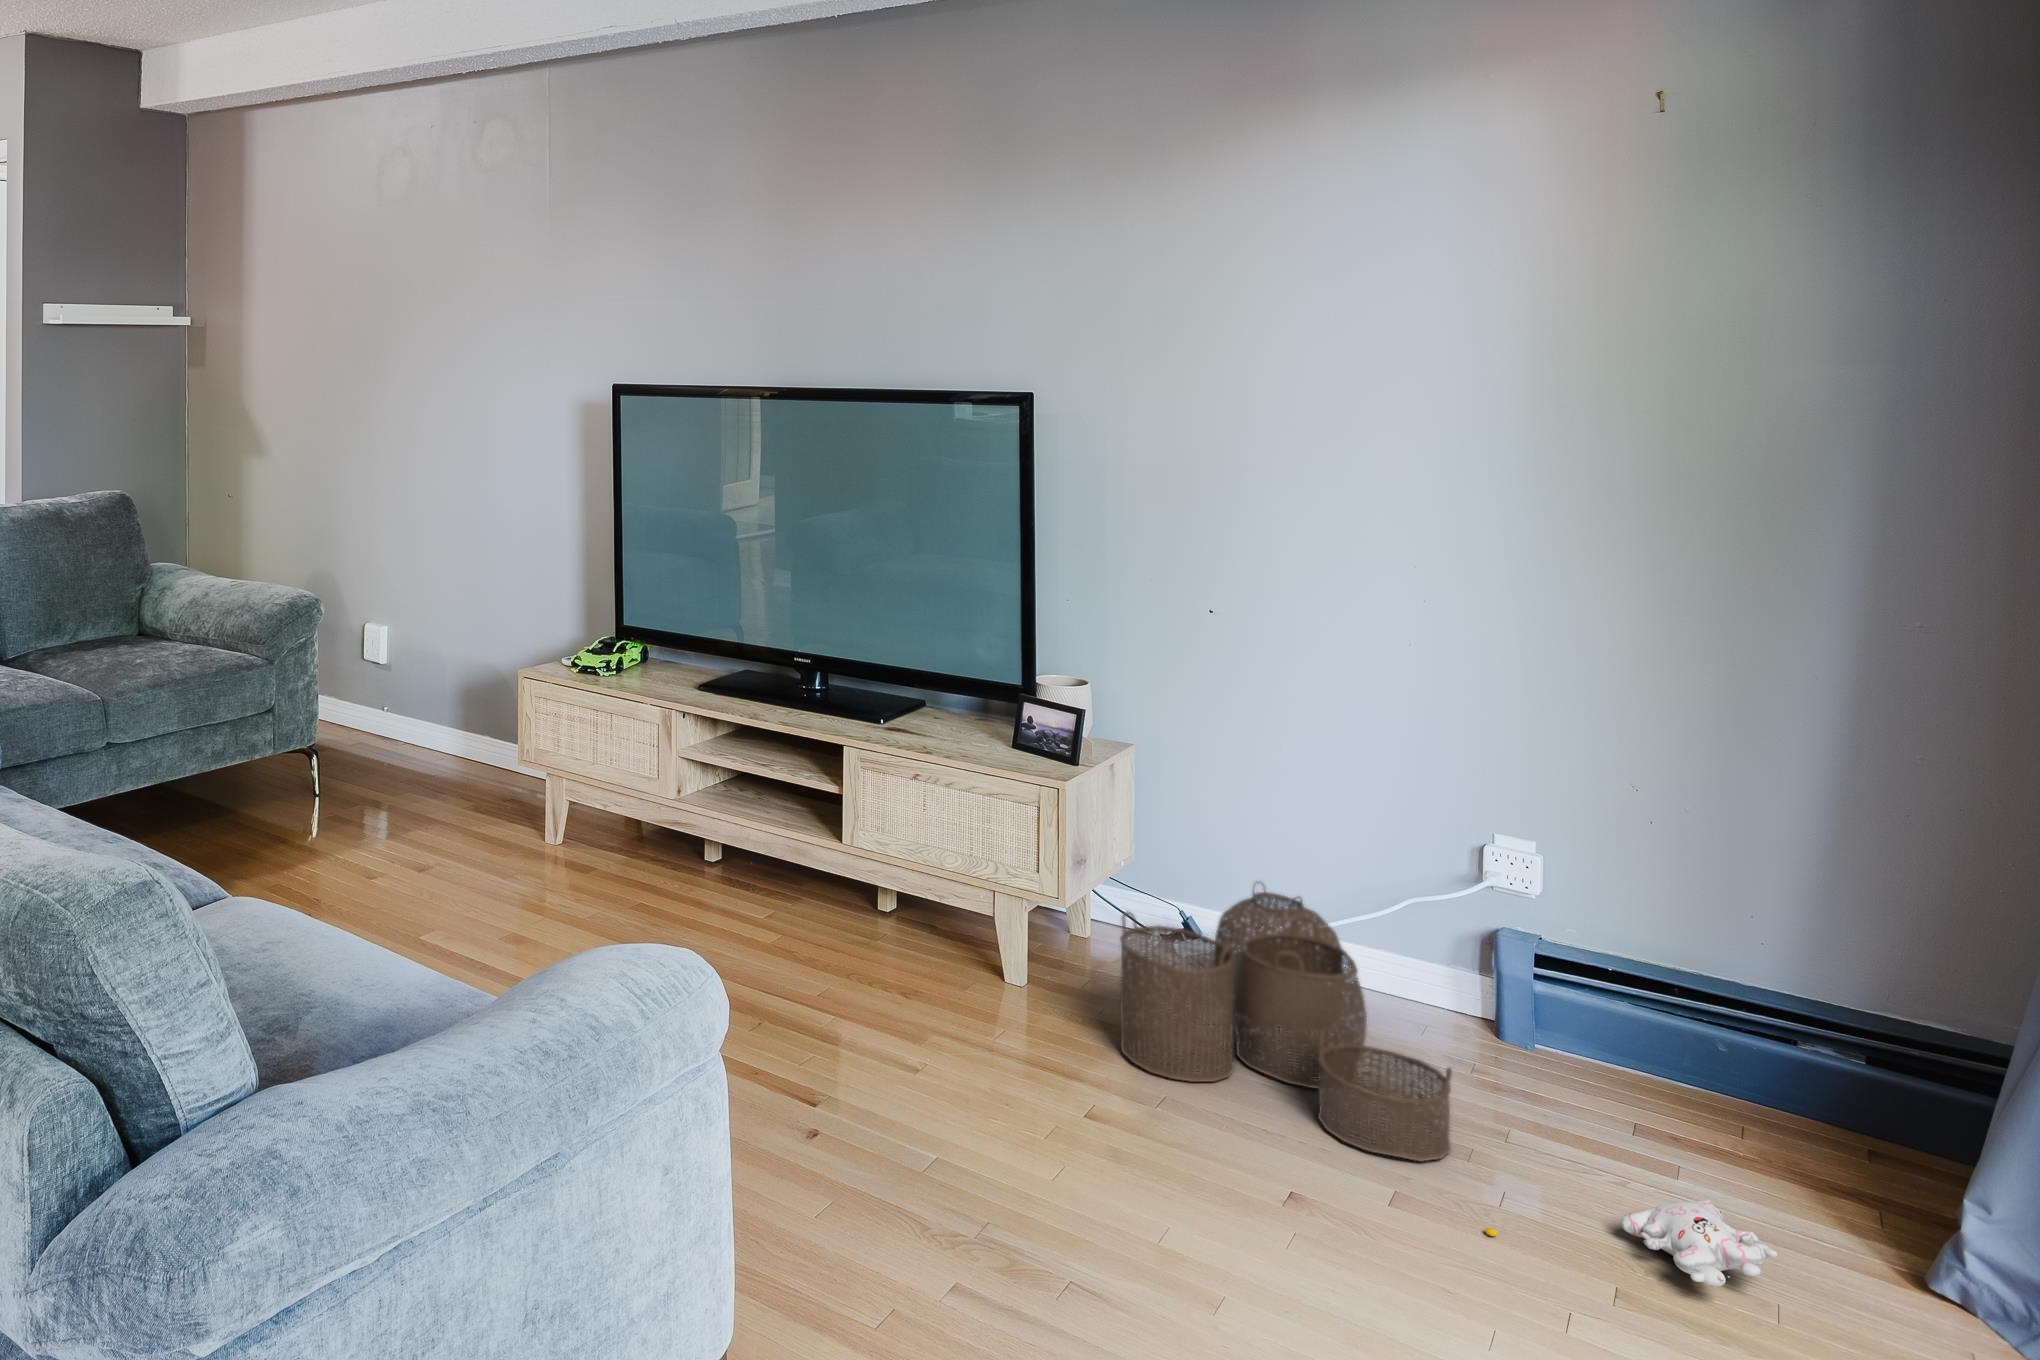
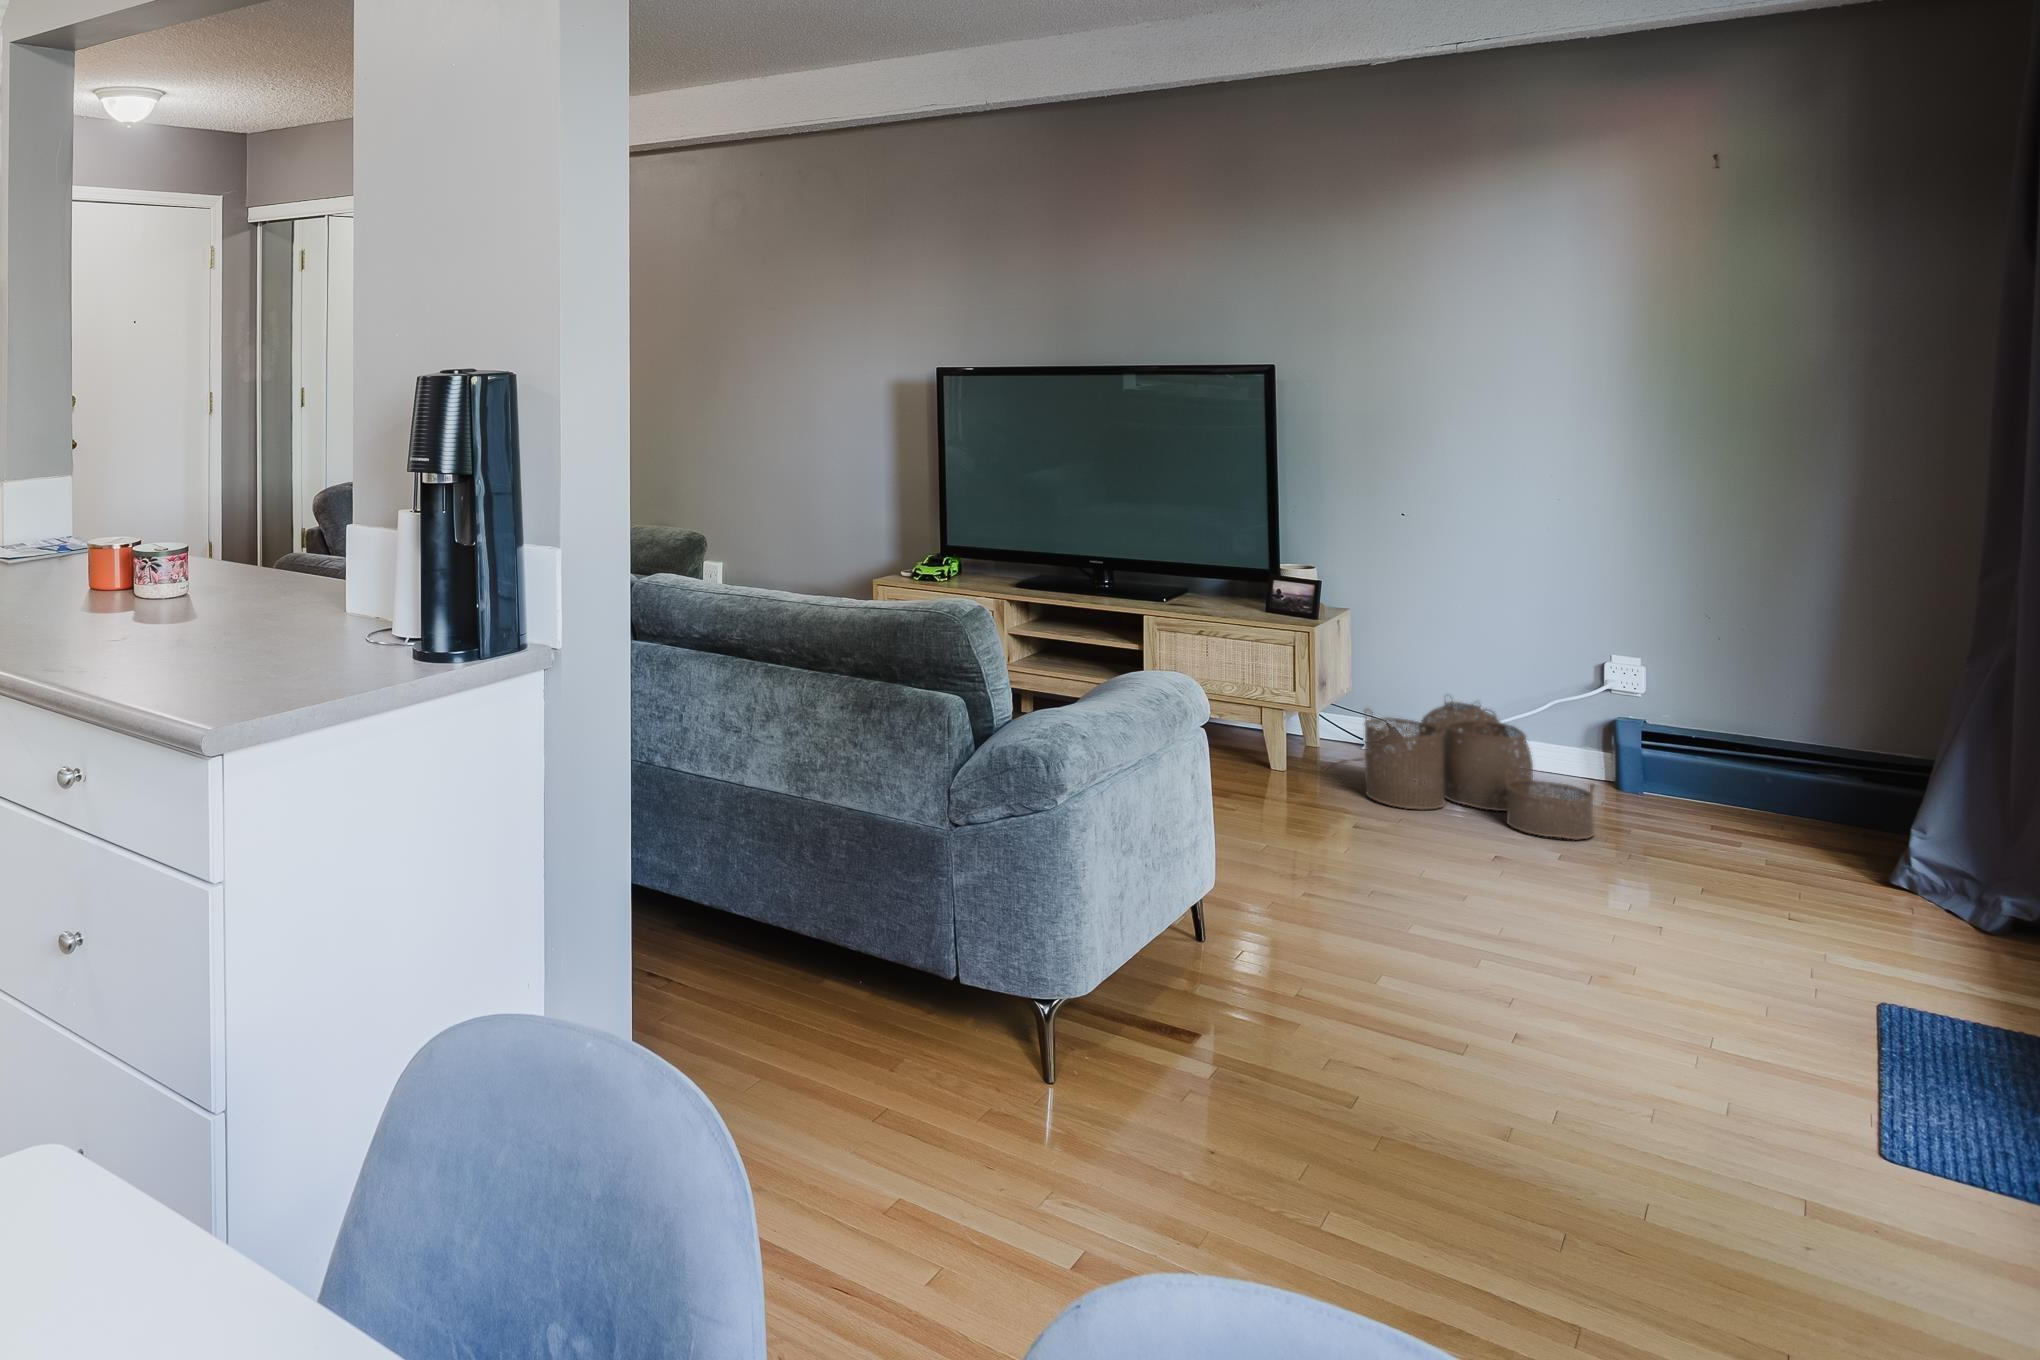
plush toy: present [1485,1200,1778,1287] -> none [1622,844,1800,880]

